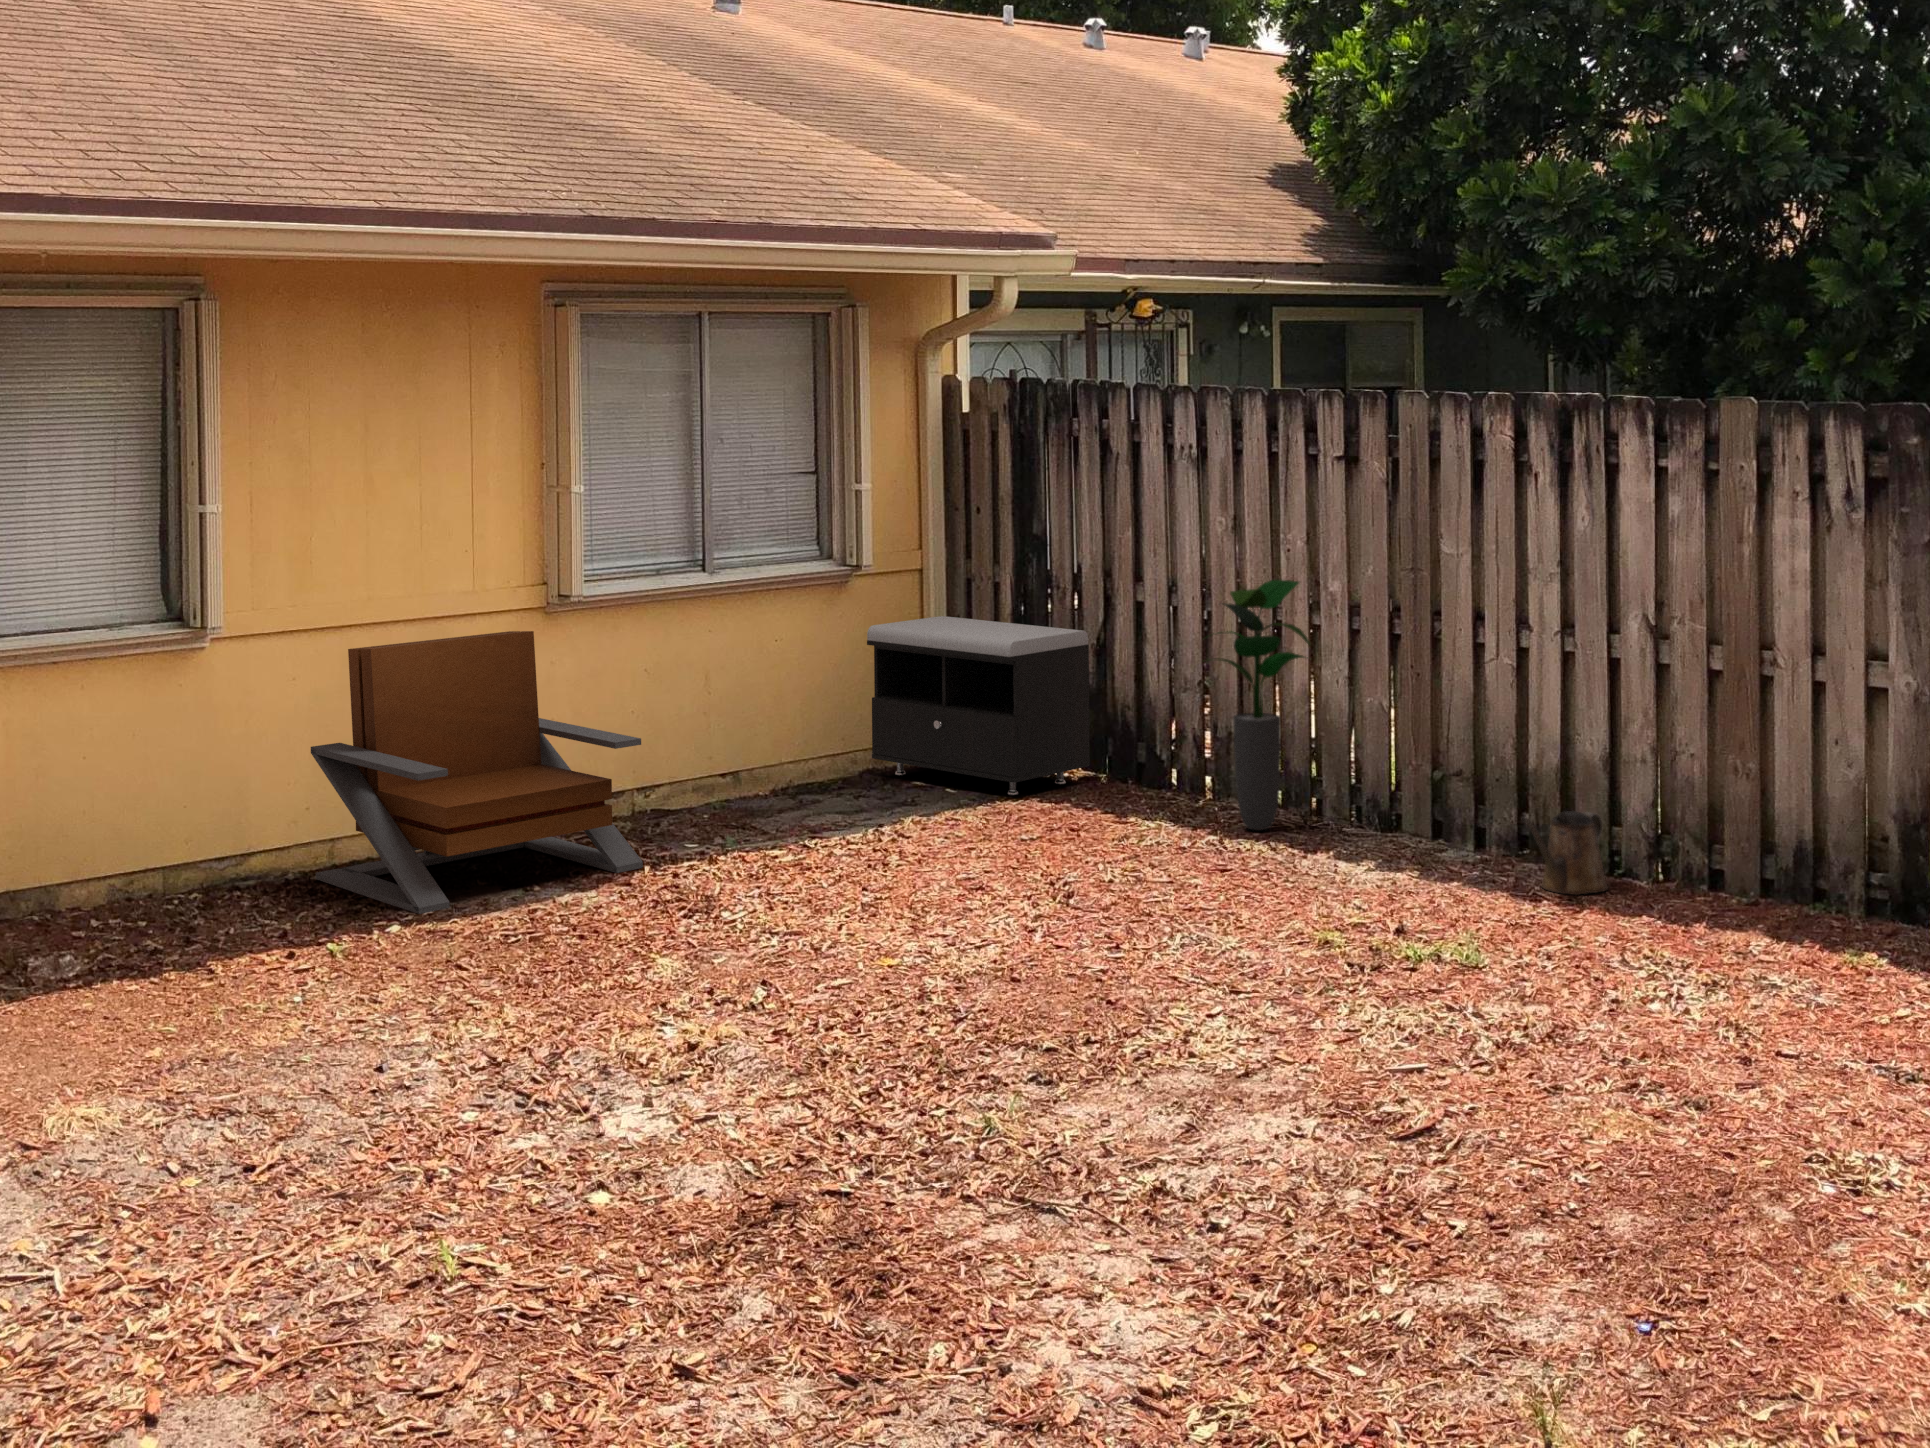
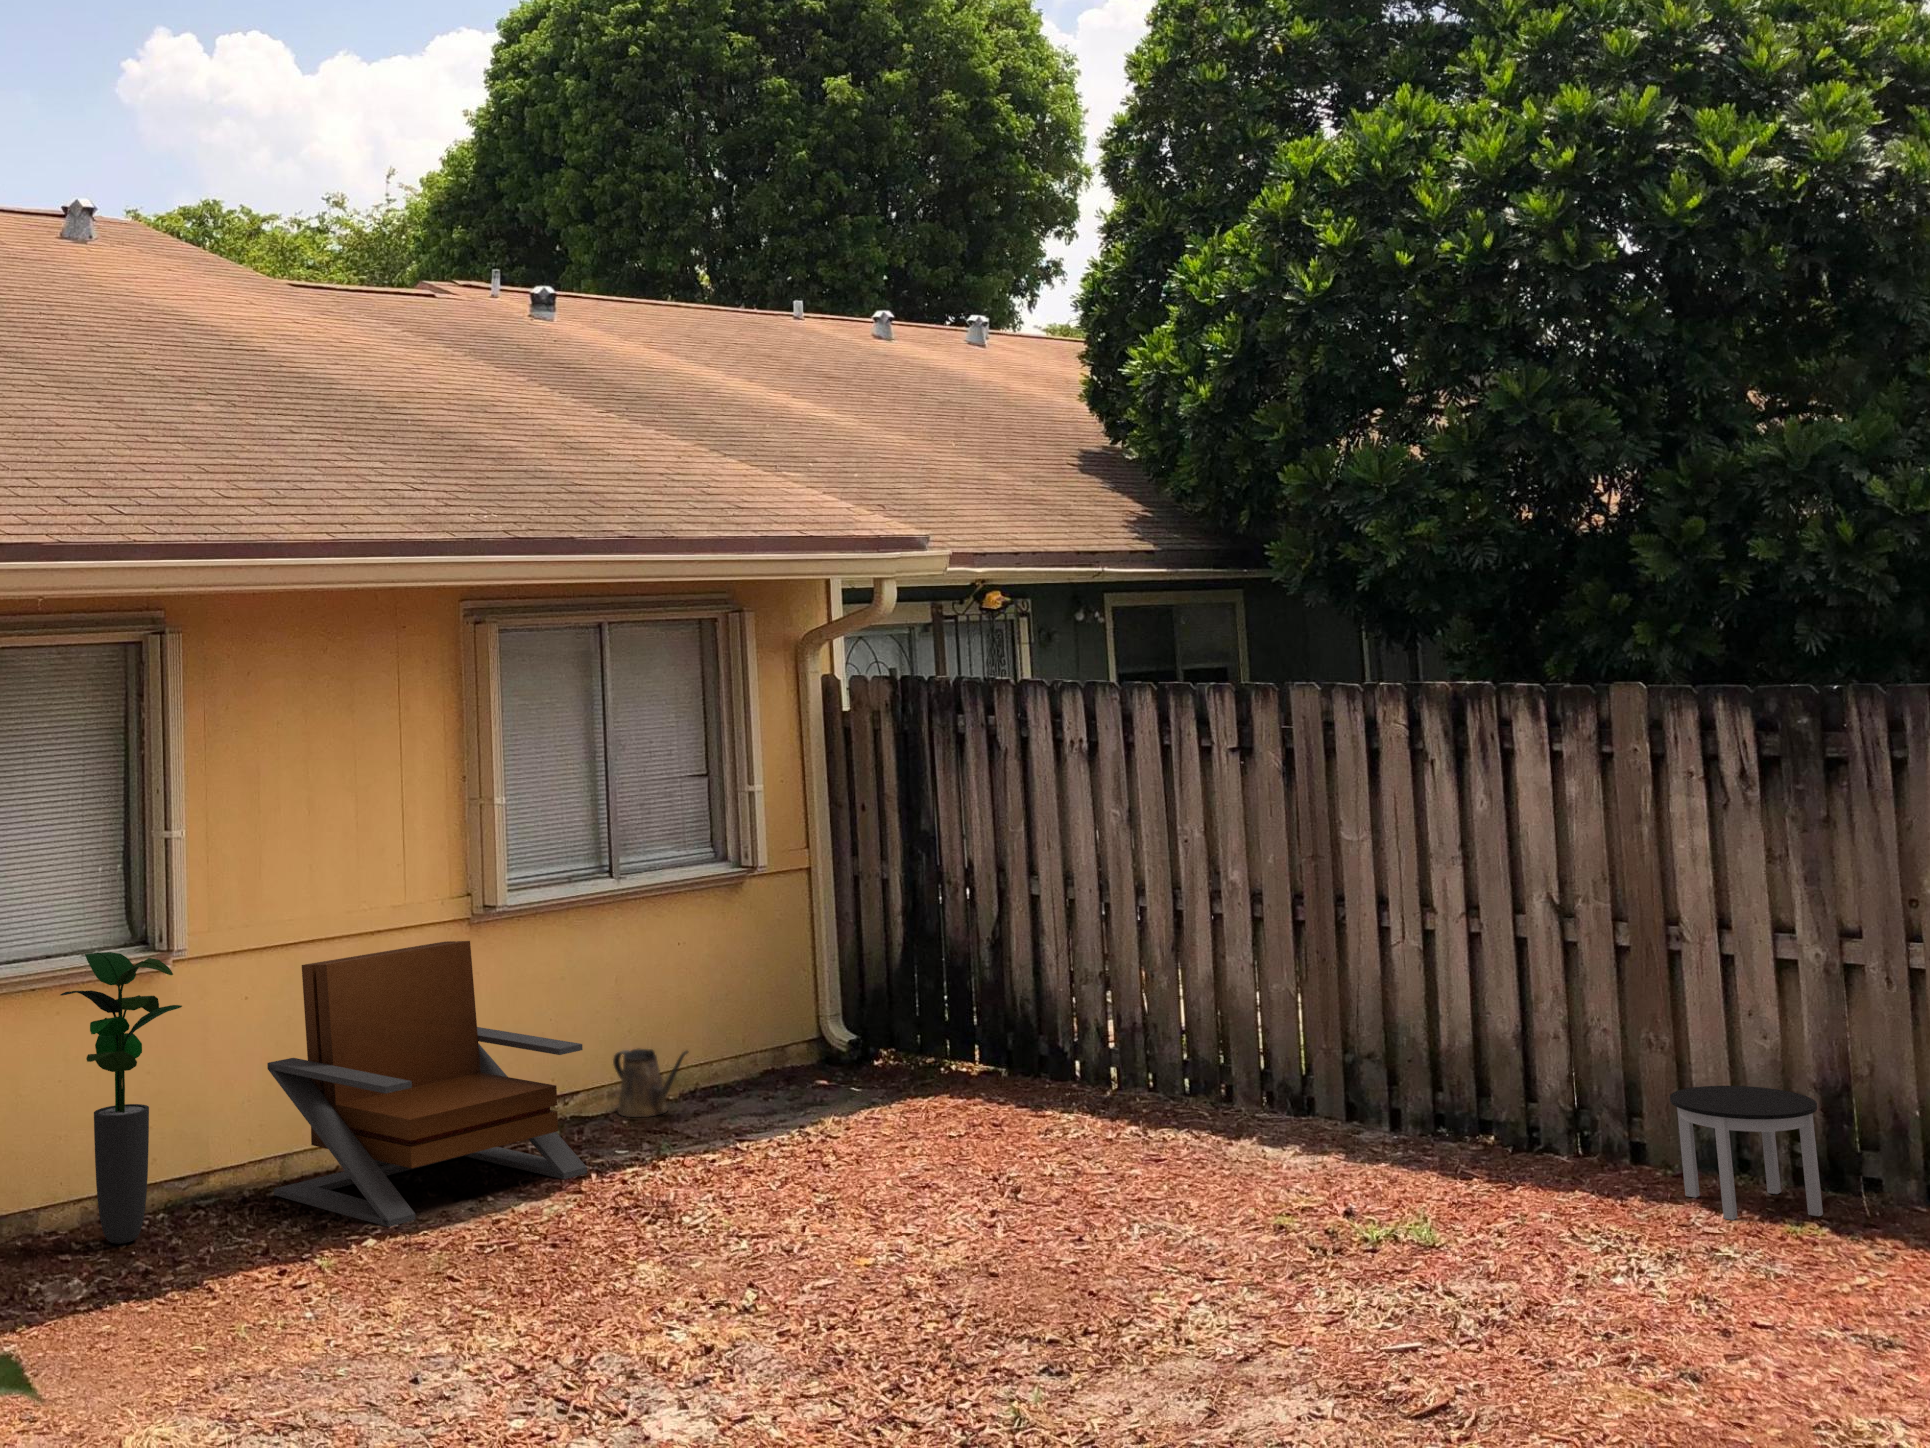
potted plant: present [1214,580,1310,830] -> present [60,952,182,1244]
storage bench: present [867,616,1090,795] -> none [765,910,989,1088]
watering can: present [1522,811,1608,894] -> present [613,1048,688,1117]
round table: none [1744,816,1893,950] -> present [1670,1086,1823,1220]

